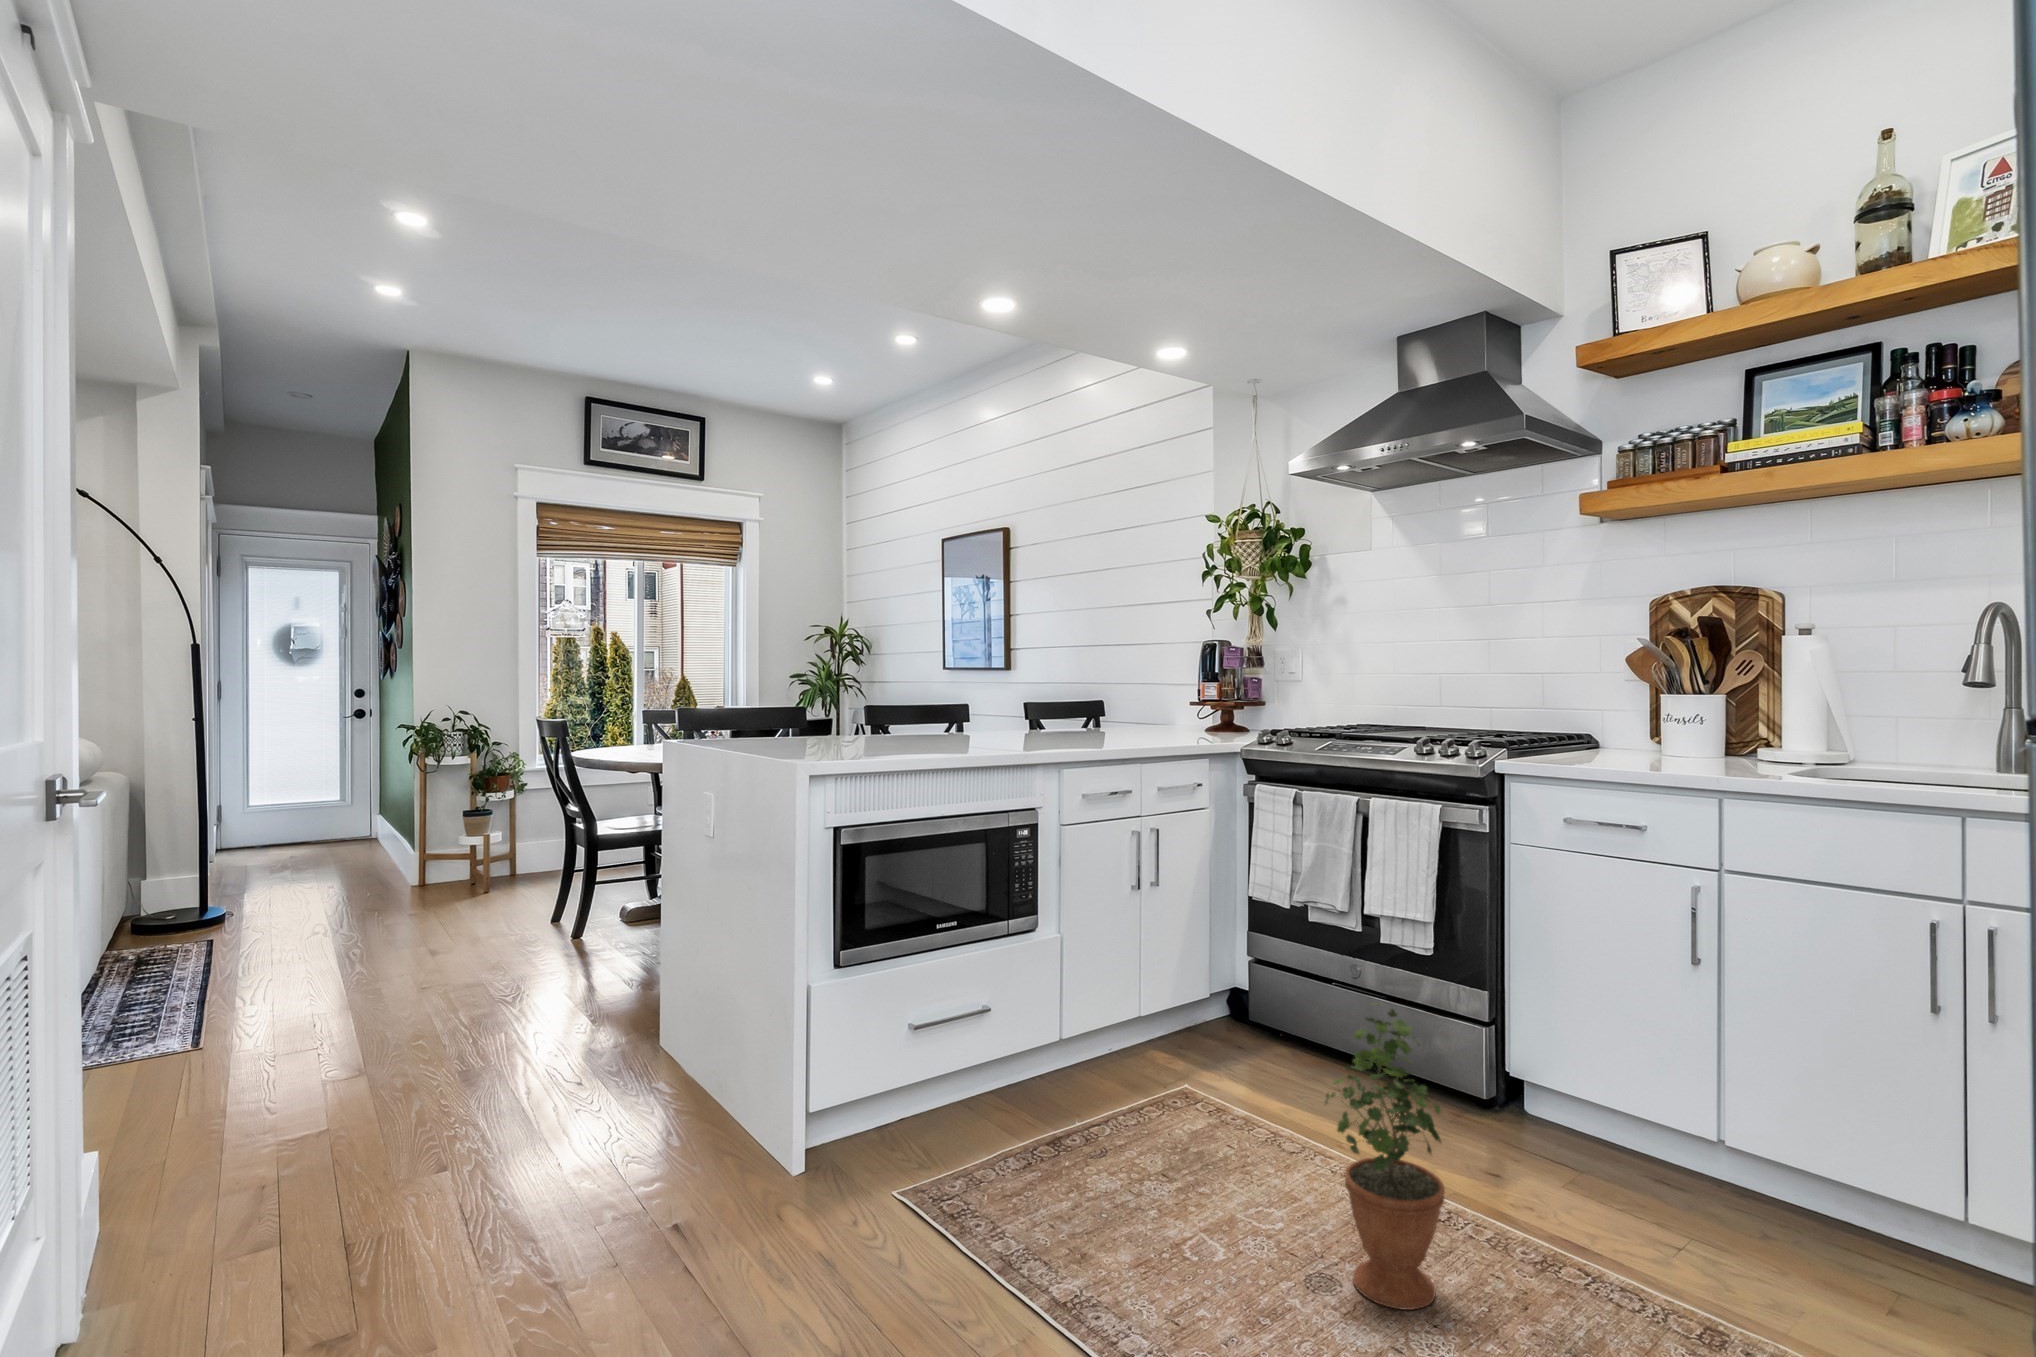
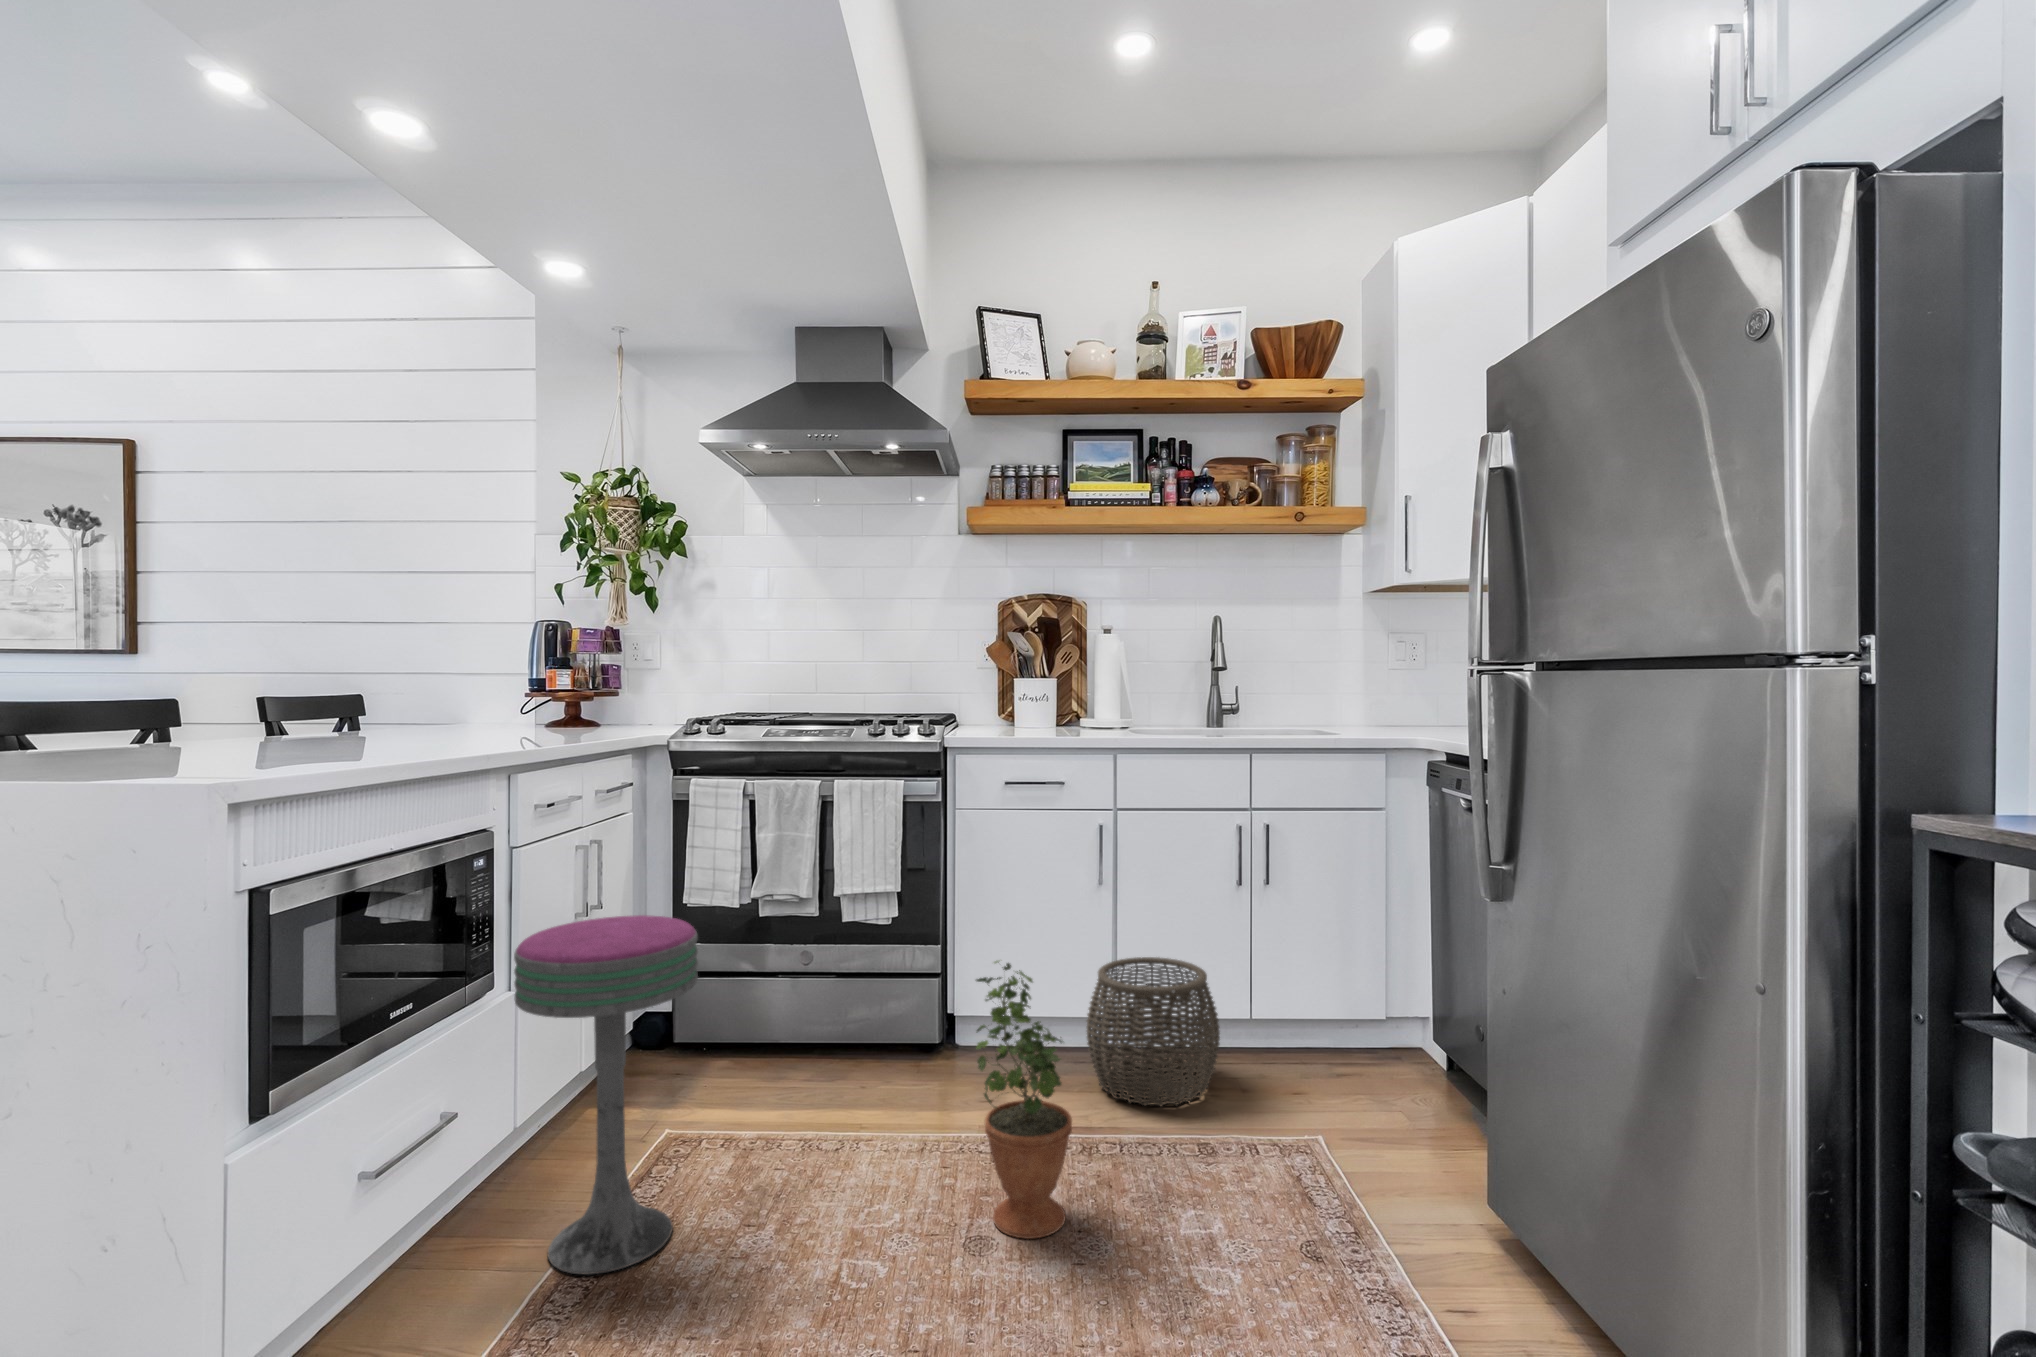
bar stool: none [1004,886,1139,1165] -> present [514,915,698,1275]
woven basket: none [1611,1066,1824,1280] -> present [1087,957,1220,1106]

